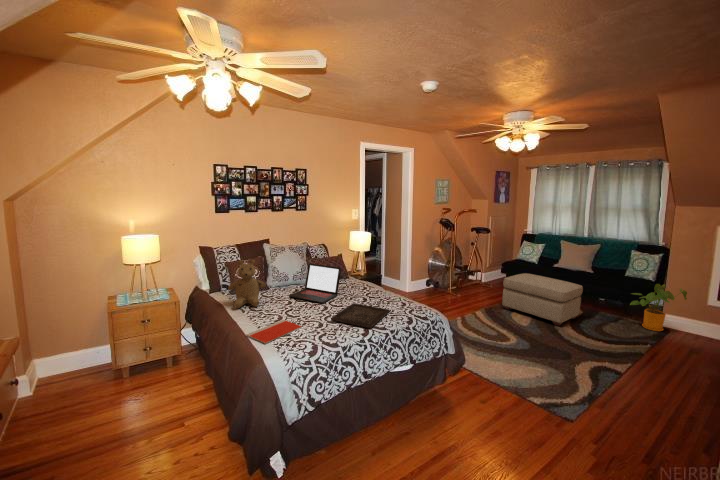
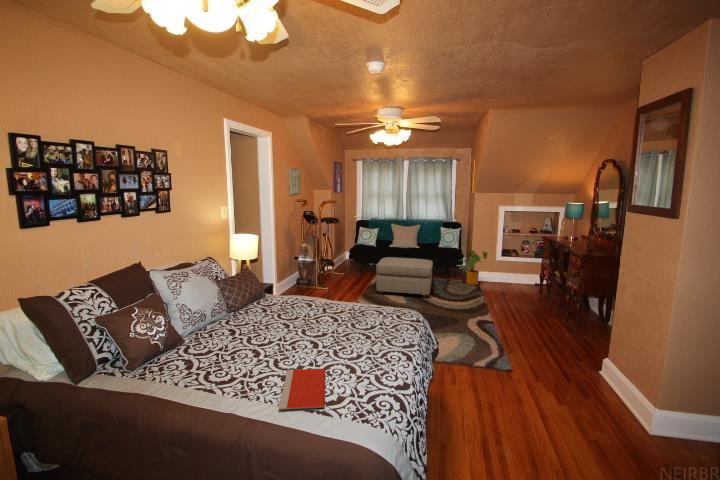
teddy bear: present [228,260,266,308] -> none [150,297,218,382]
laptop: present [289,263,341,303] -> none [236,283,297,339]
tray: present [331,303,390,328] -> none [332,318,395,348]

